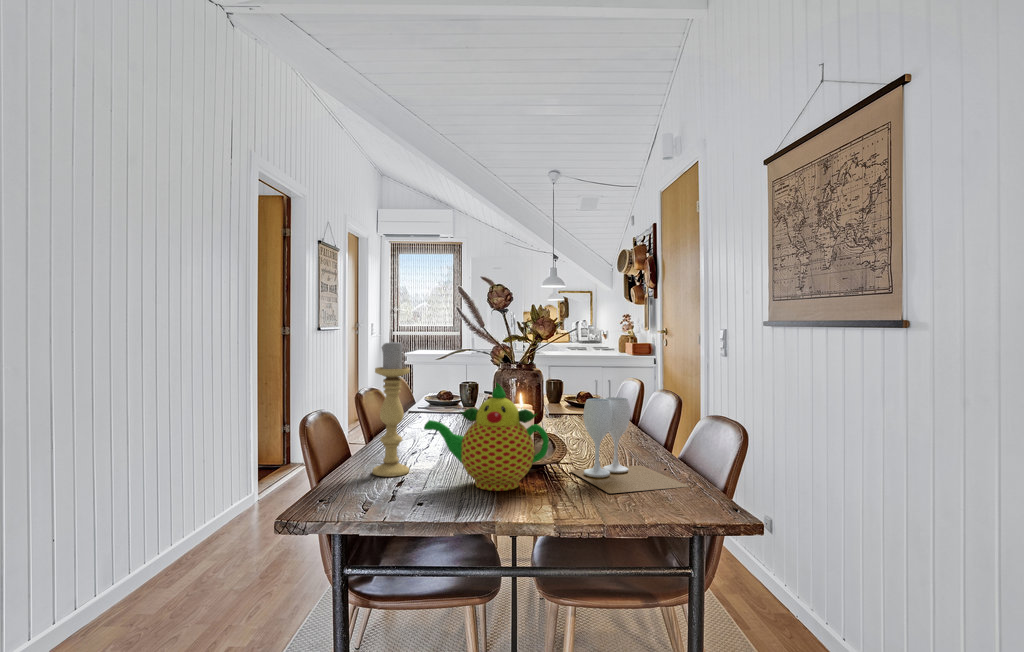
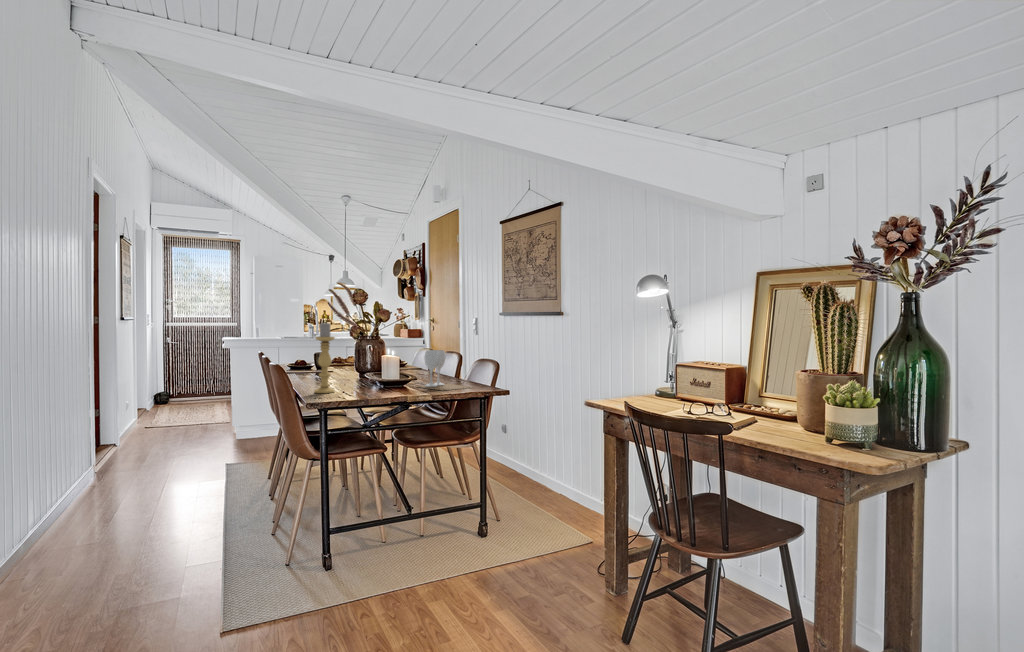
teapot: present [424,383,549,491] -> none [350,342,412,393]

